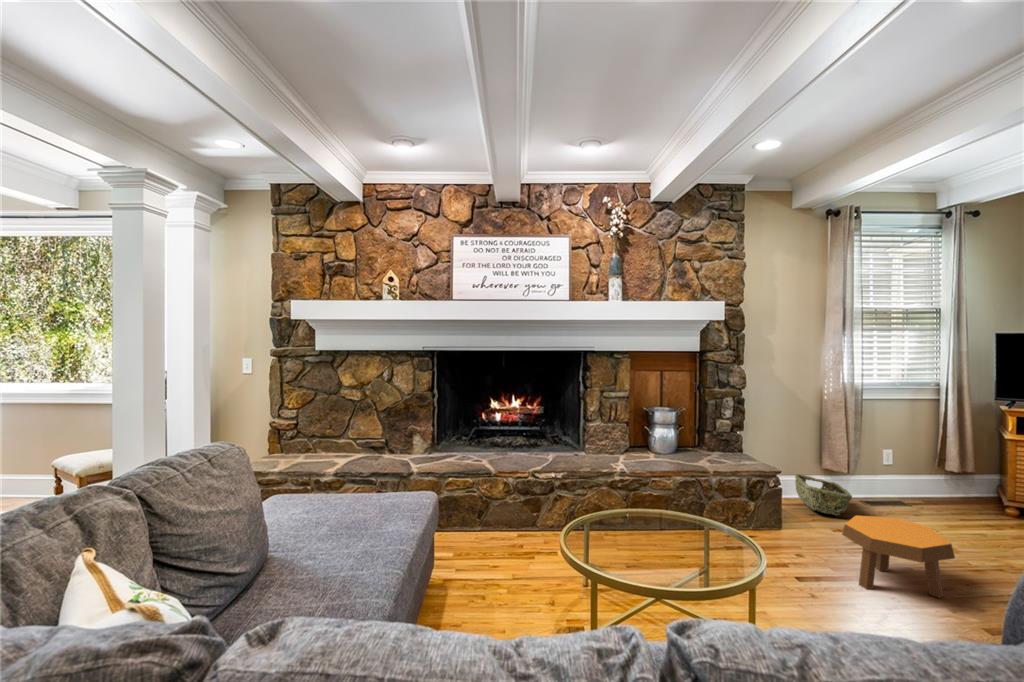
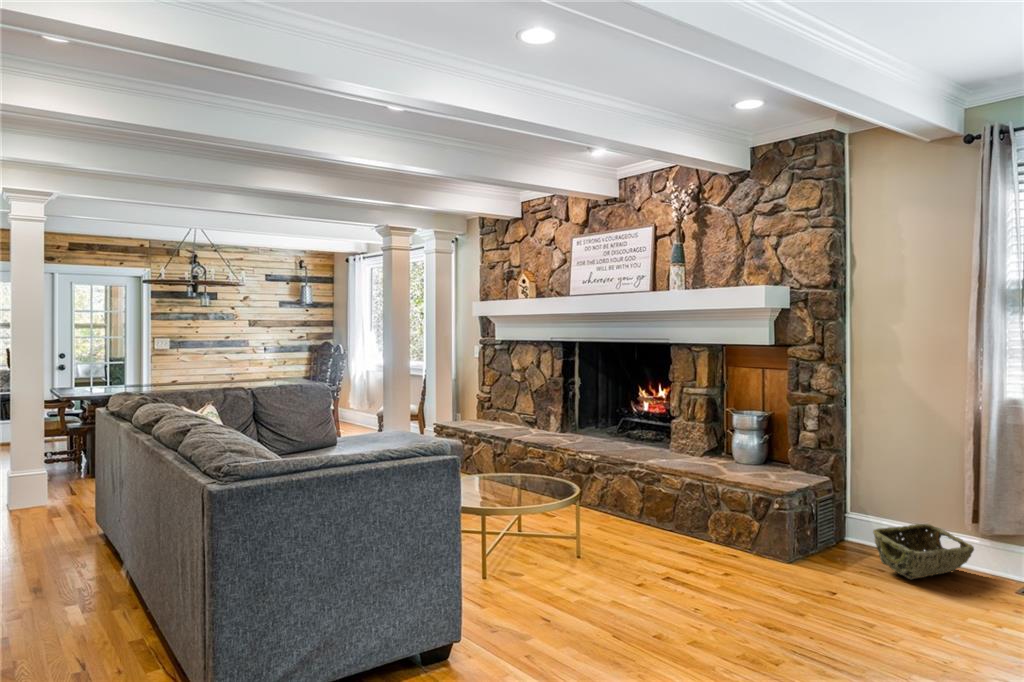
footstool: present [842,516,955,598] -> none [701,541,808,634]

